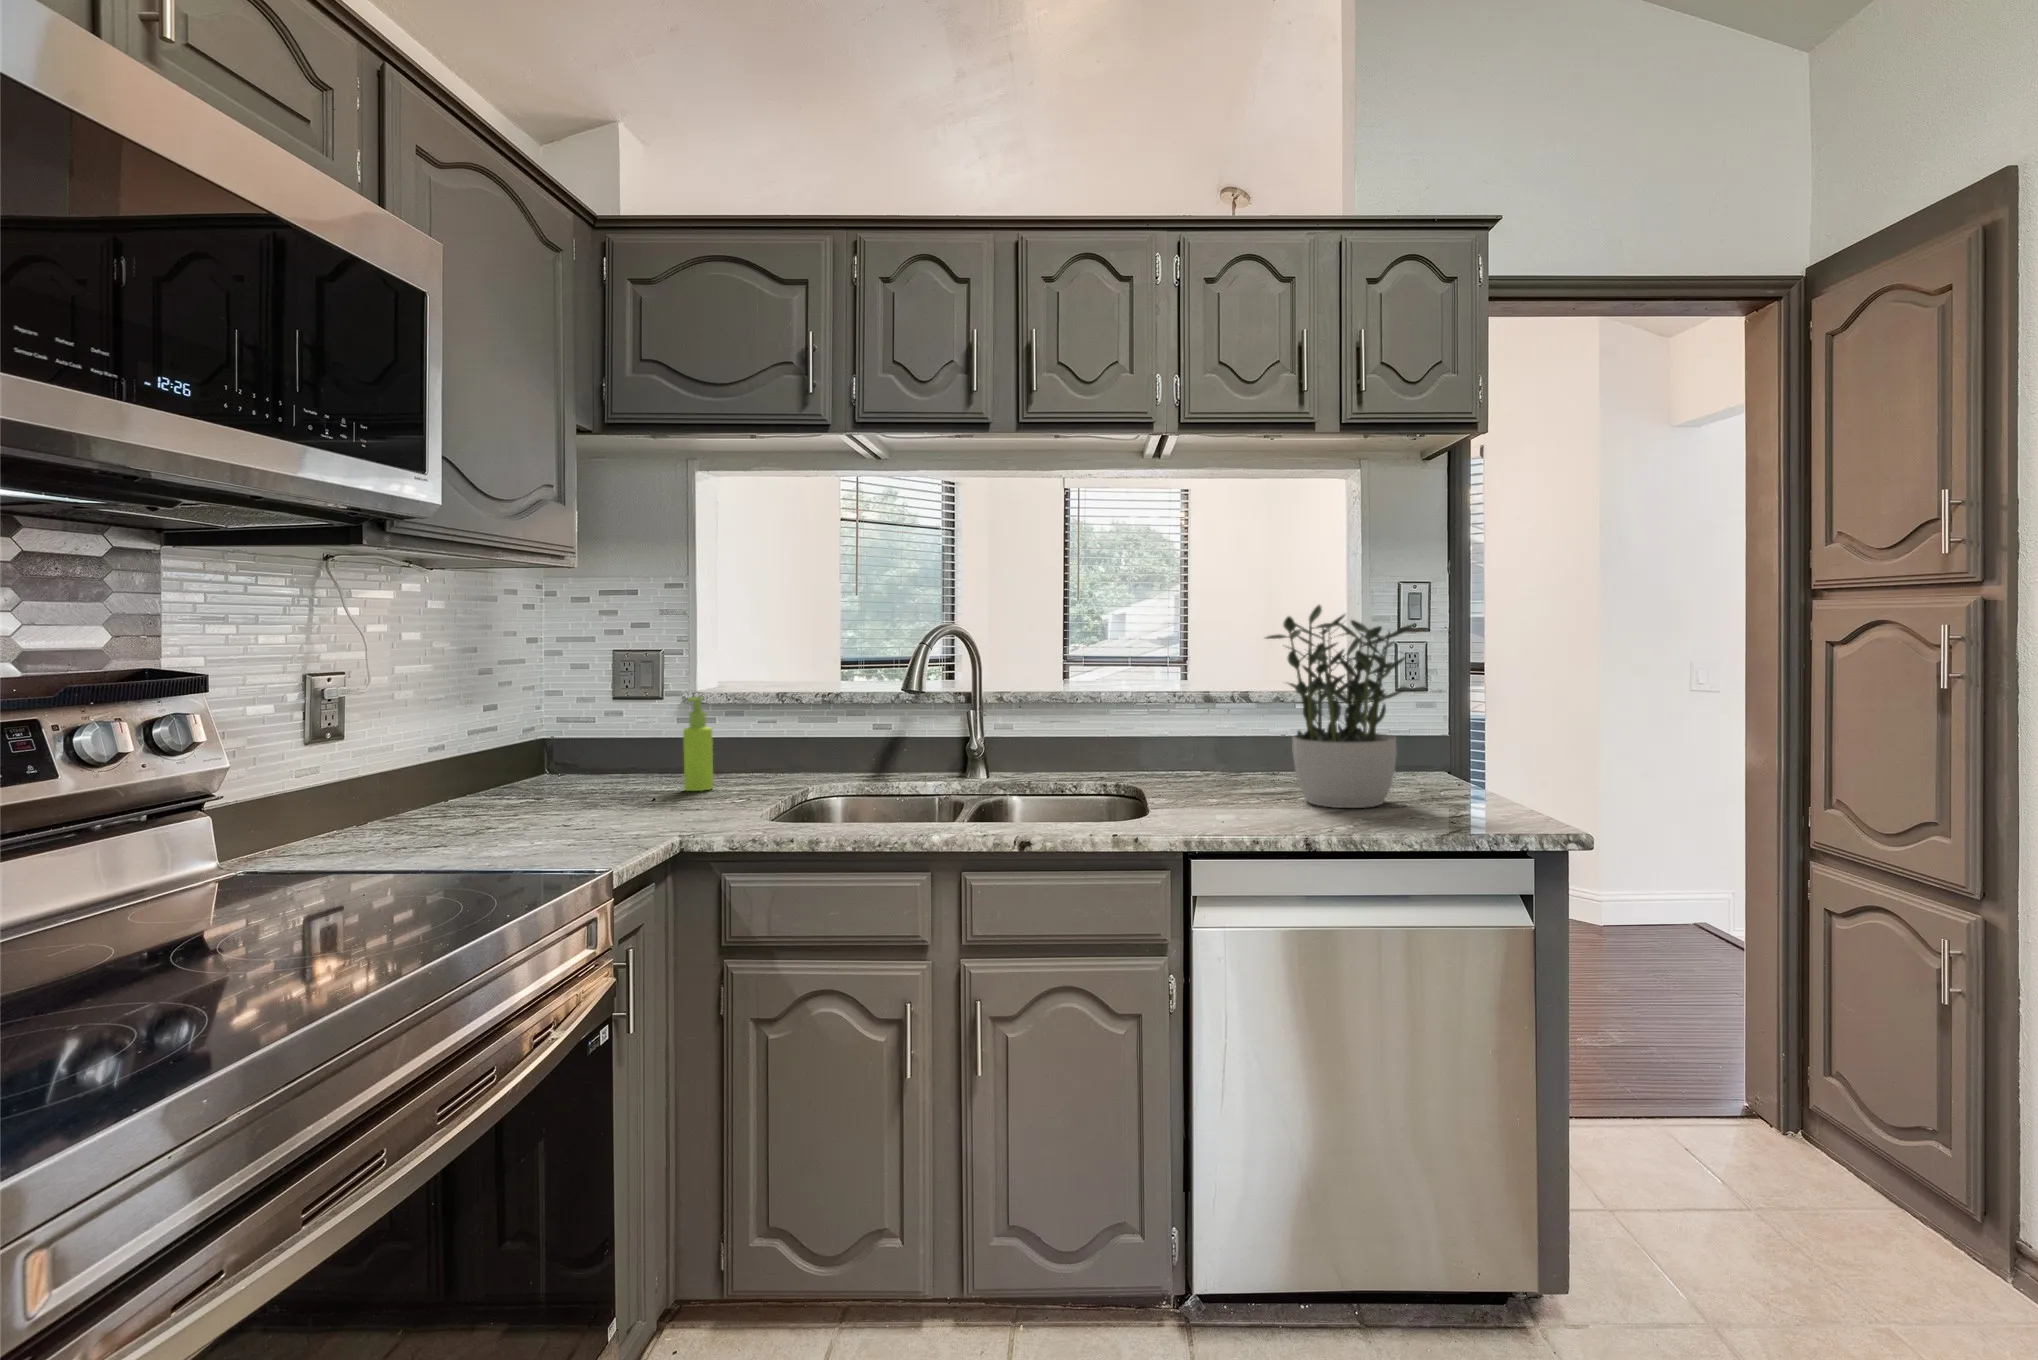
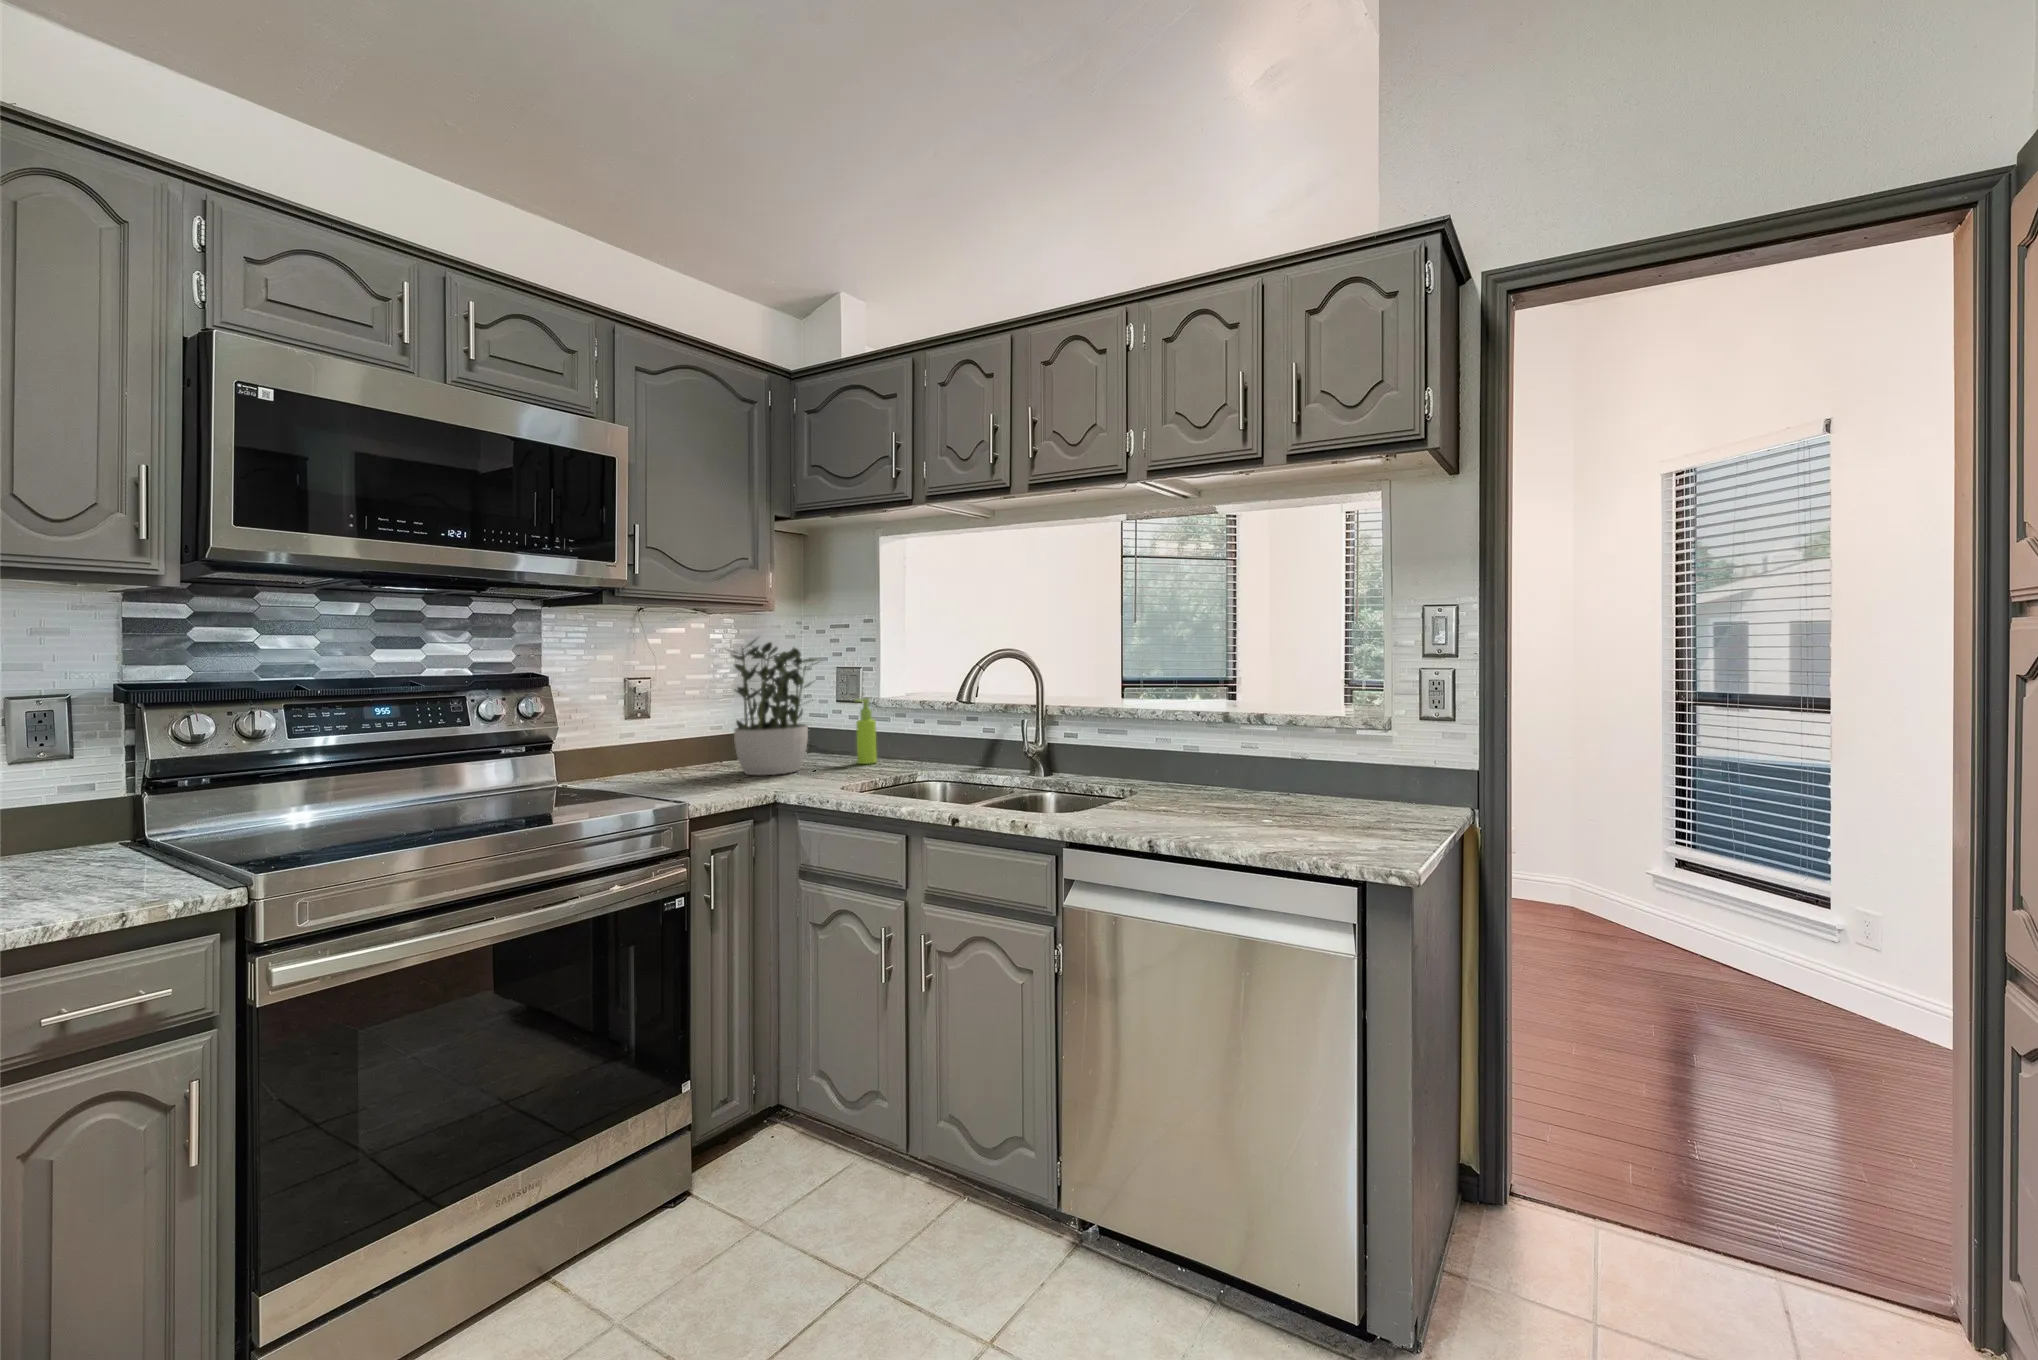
potted plant: present [1266,605,1414,808] -> present [727,639,815,775]

